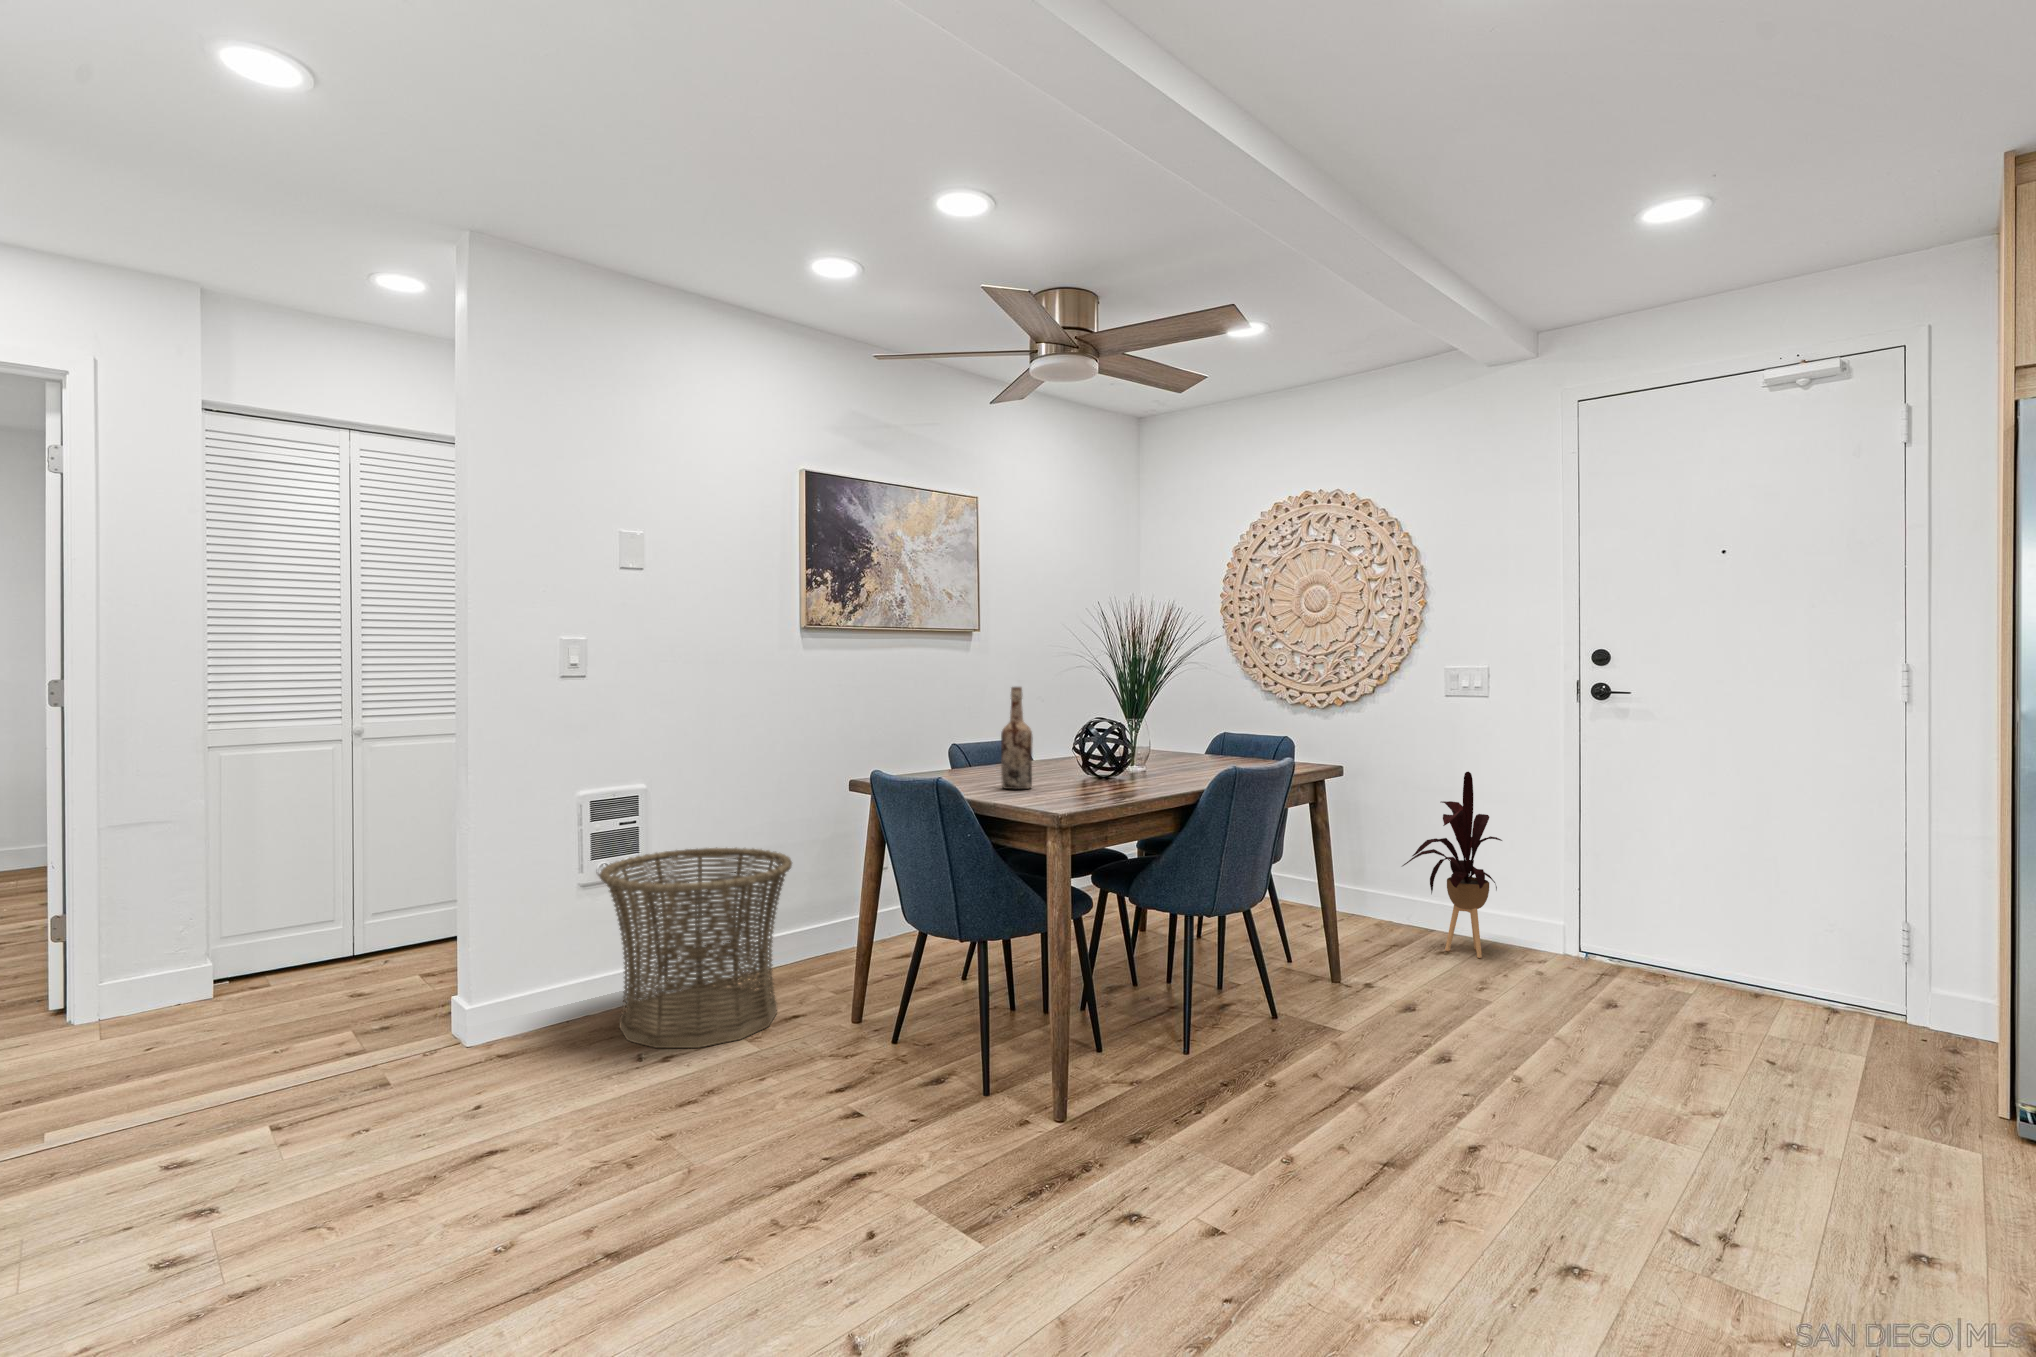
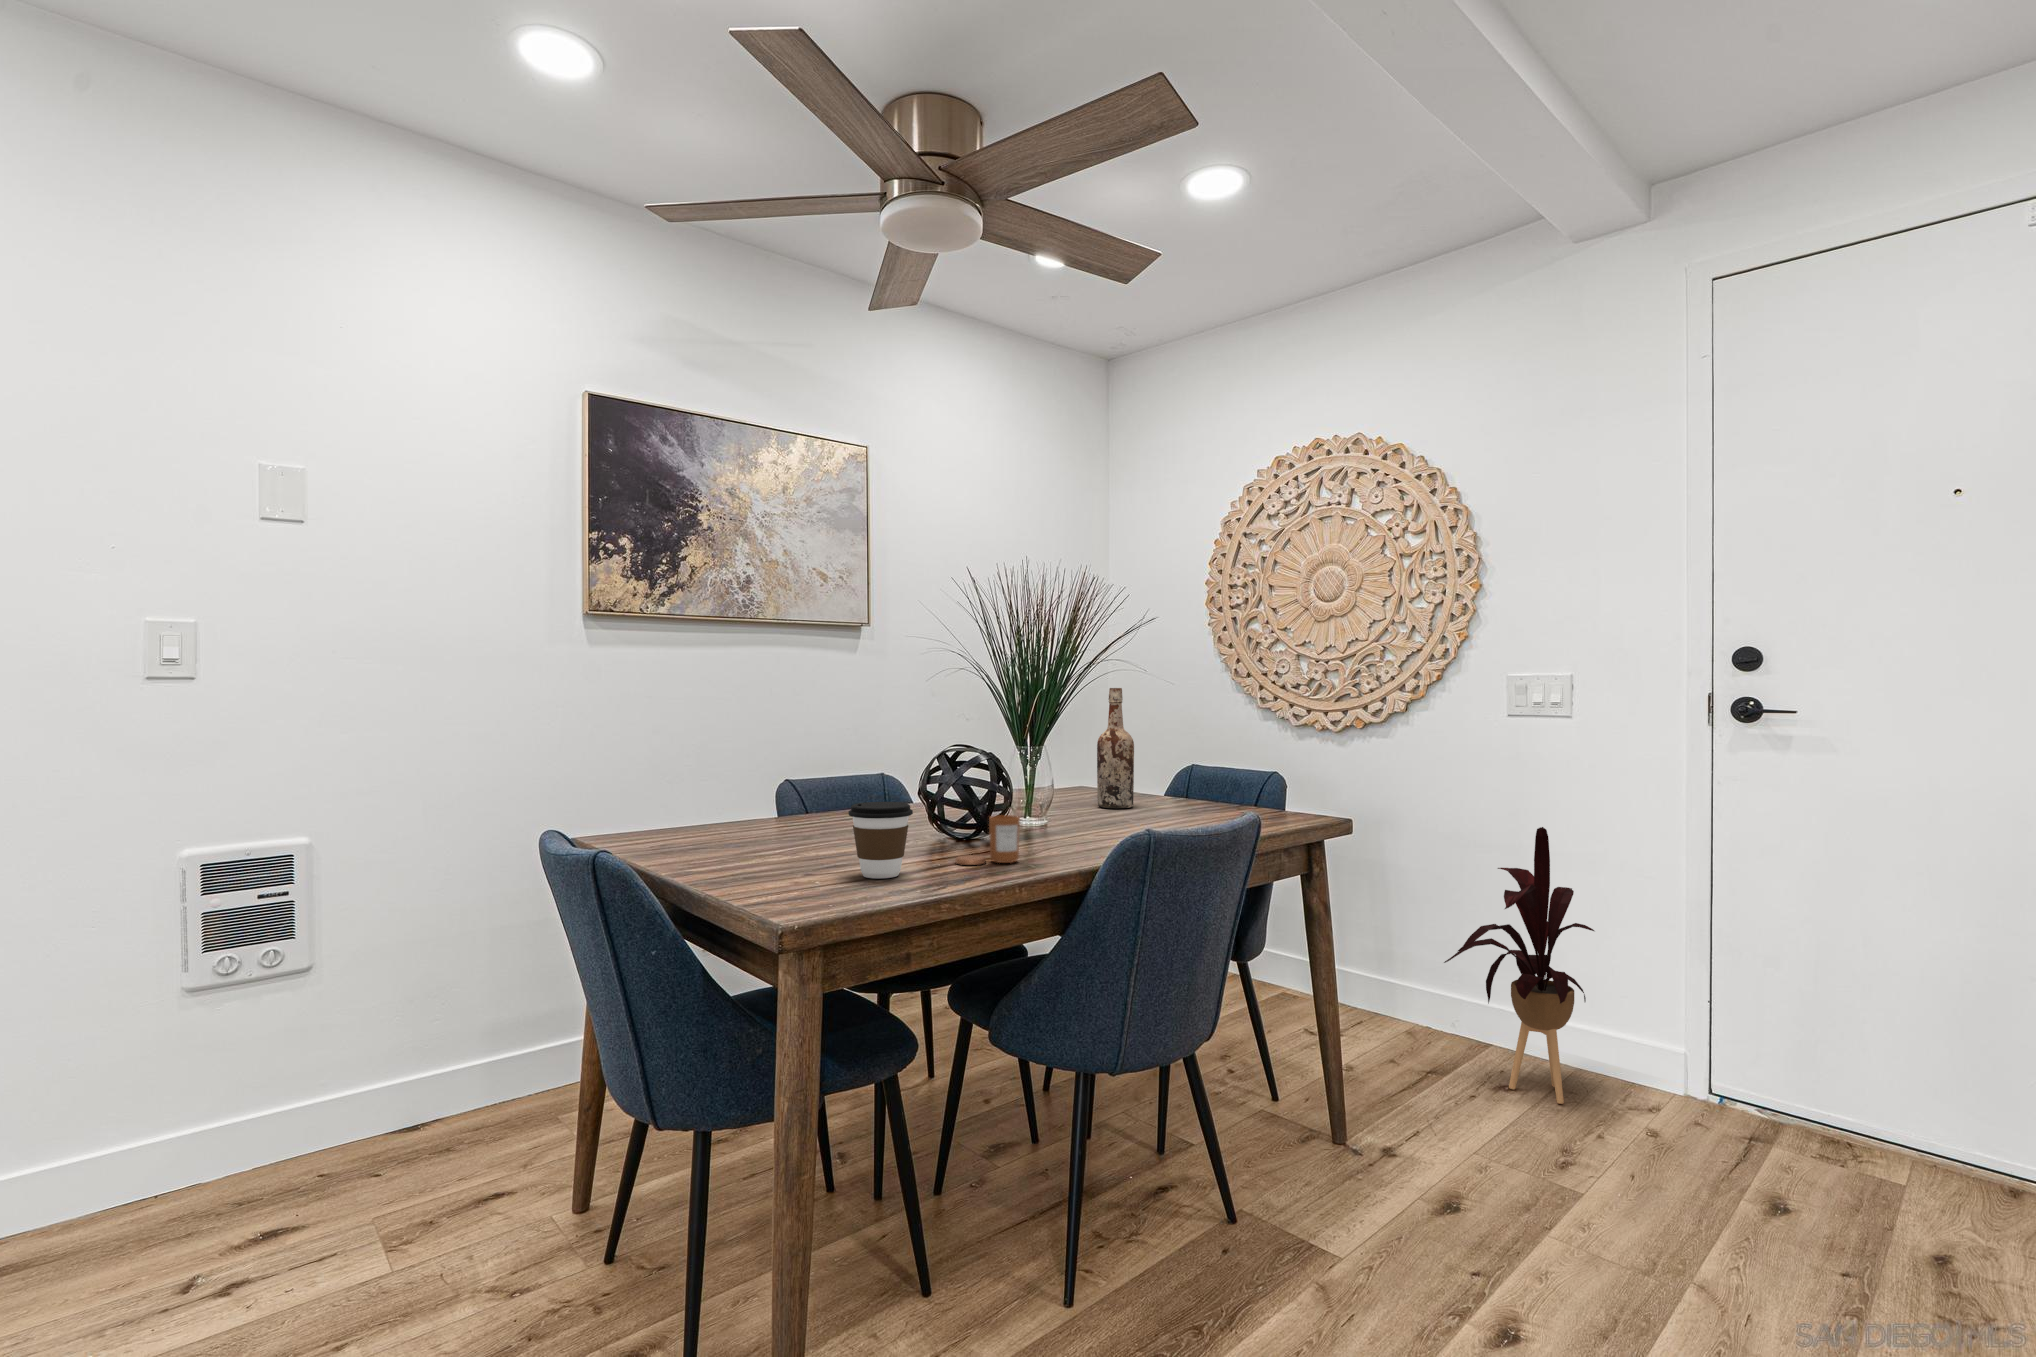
wine bottle: present [1001,687,1033,789] -> present [1097,688,1134,808]
coffee cup: none [1056,753,1094,798] -> present [848,802,913,878]
candle: none [1111,761,1151,792] -> present [955,815,1020,865]
basket: present [600,847,792,1048] -> none [168,930,501,1265]

